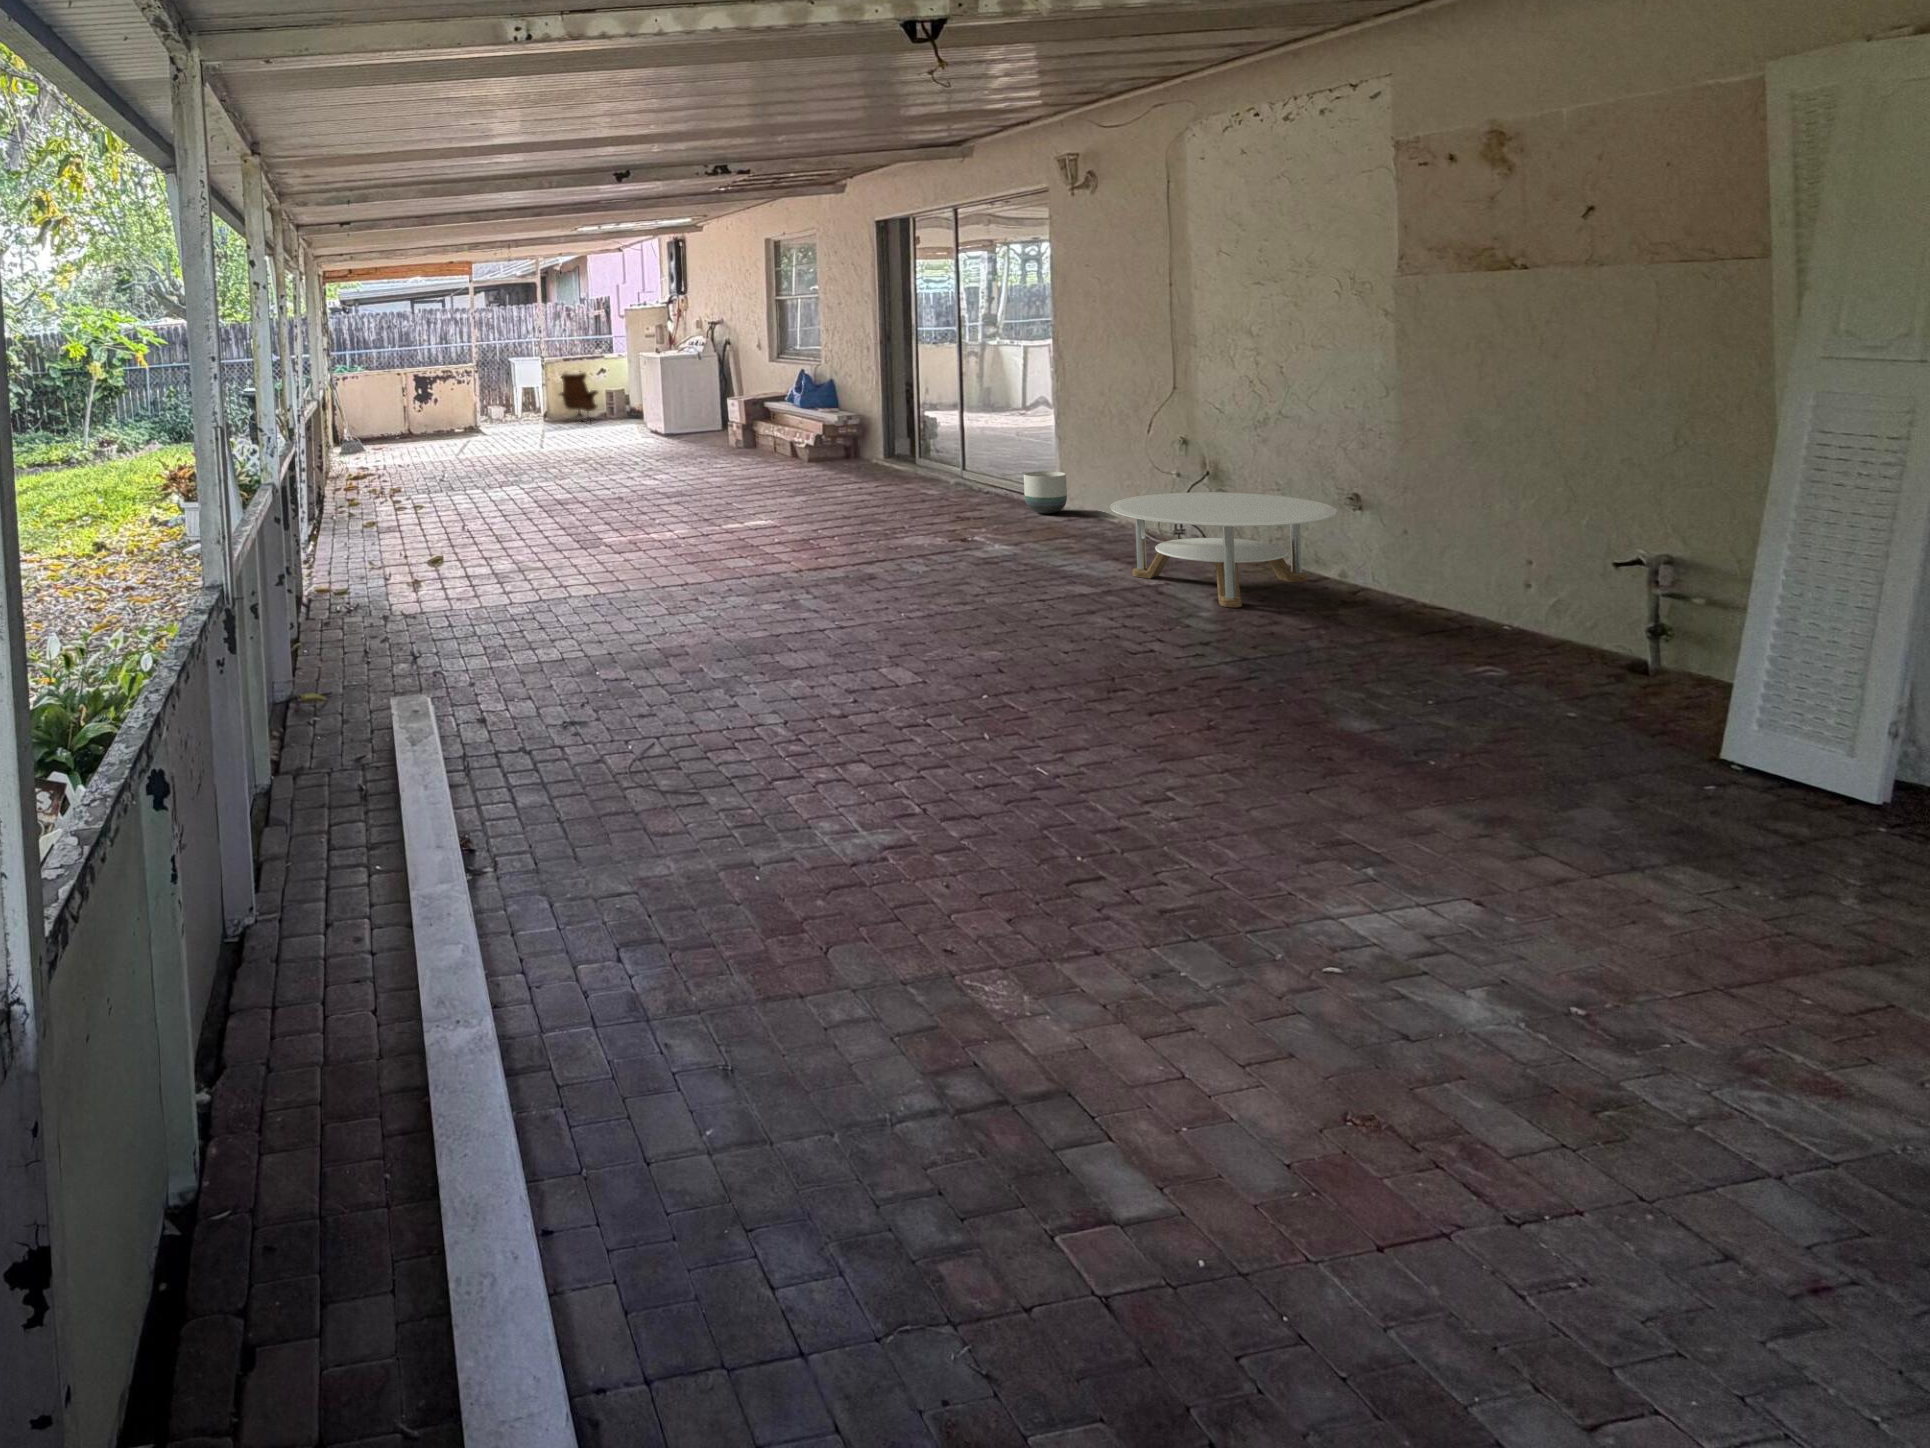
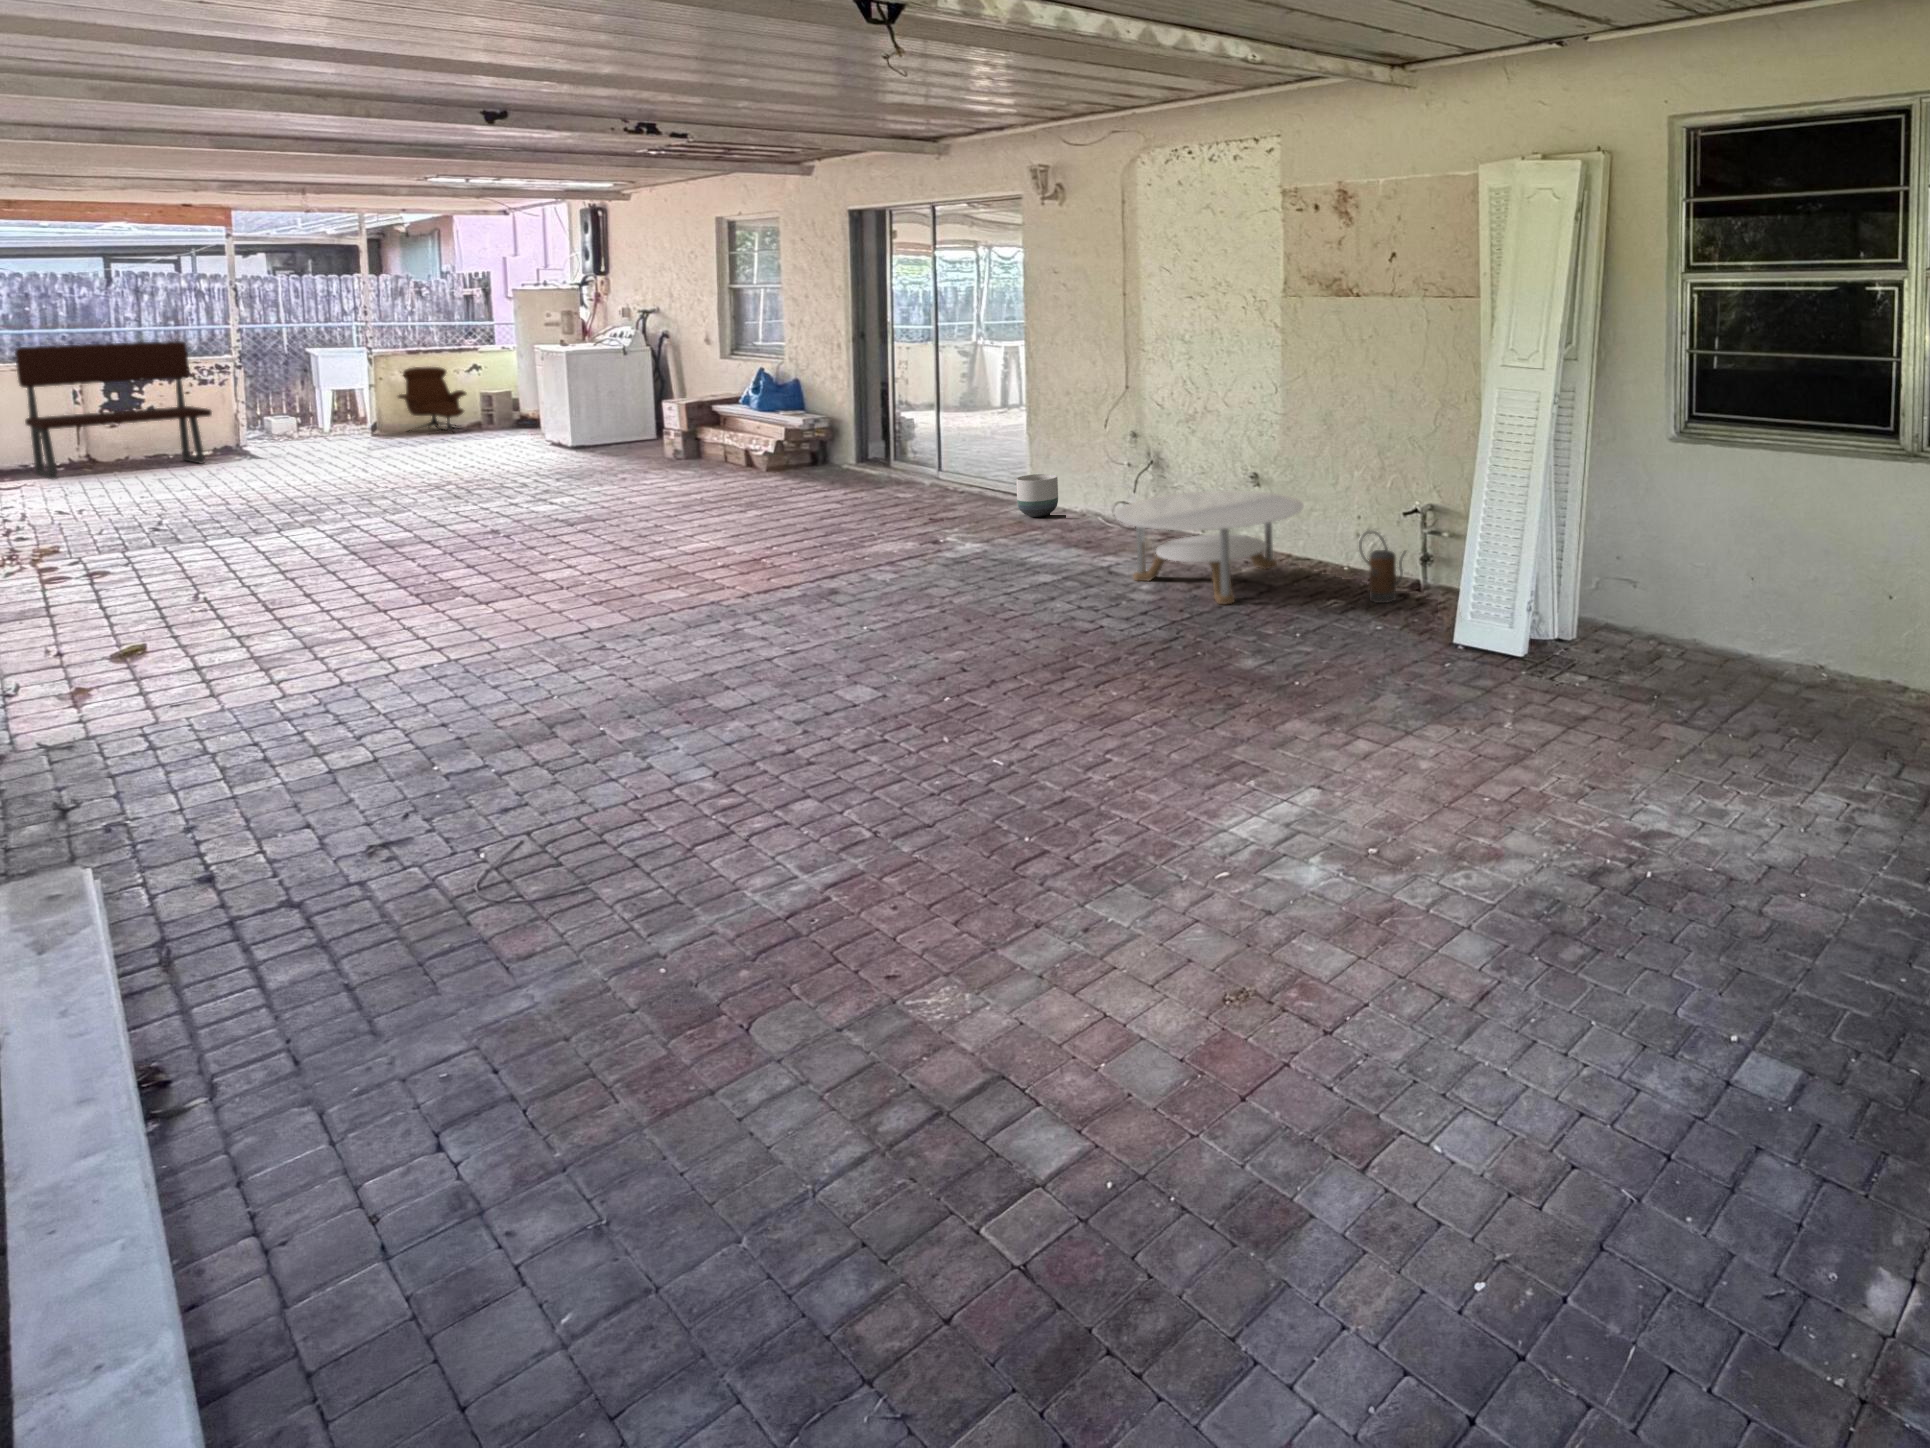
bench: none [378,353,464,445] -> present [15,341,212,479]
watering can: none [1405,544,1470,630] -> present [1359,531,1406,603]

